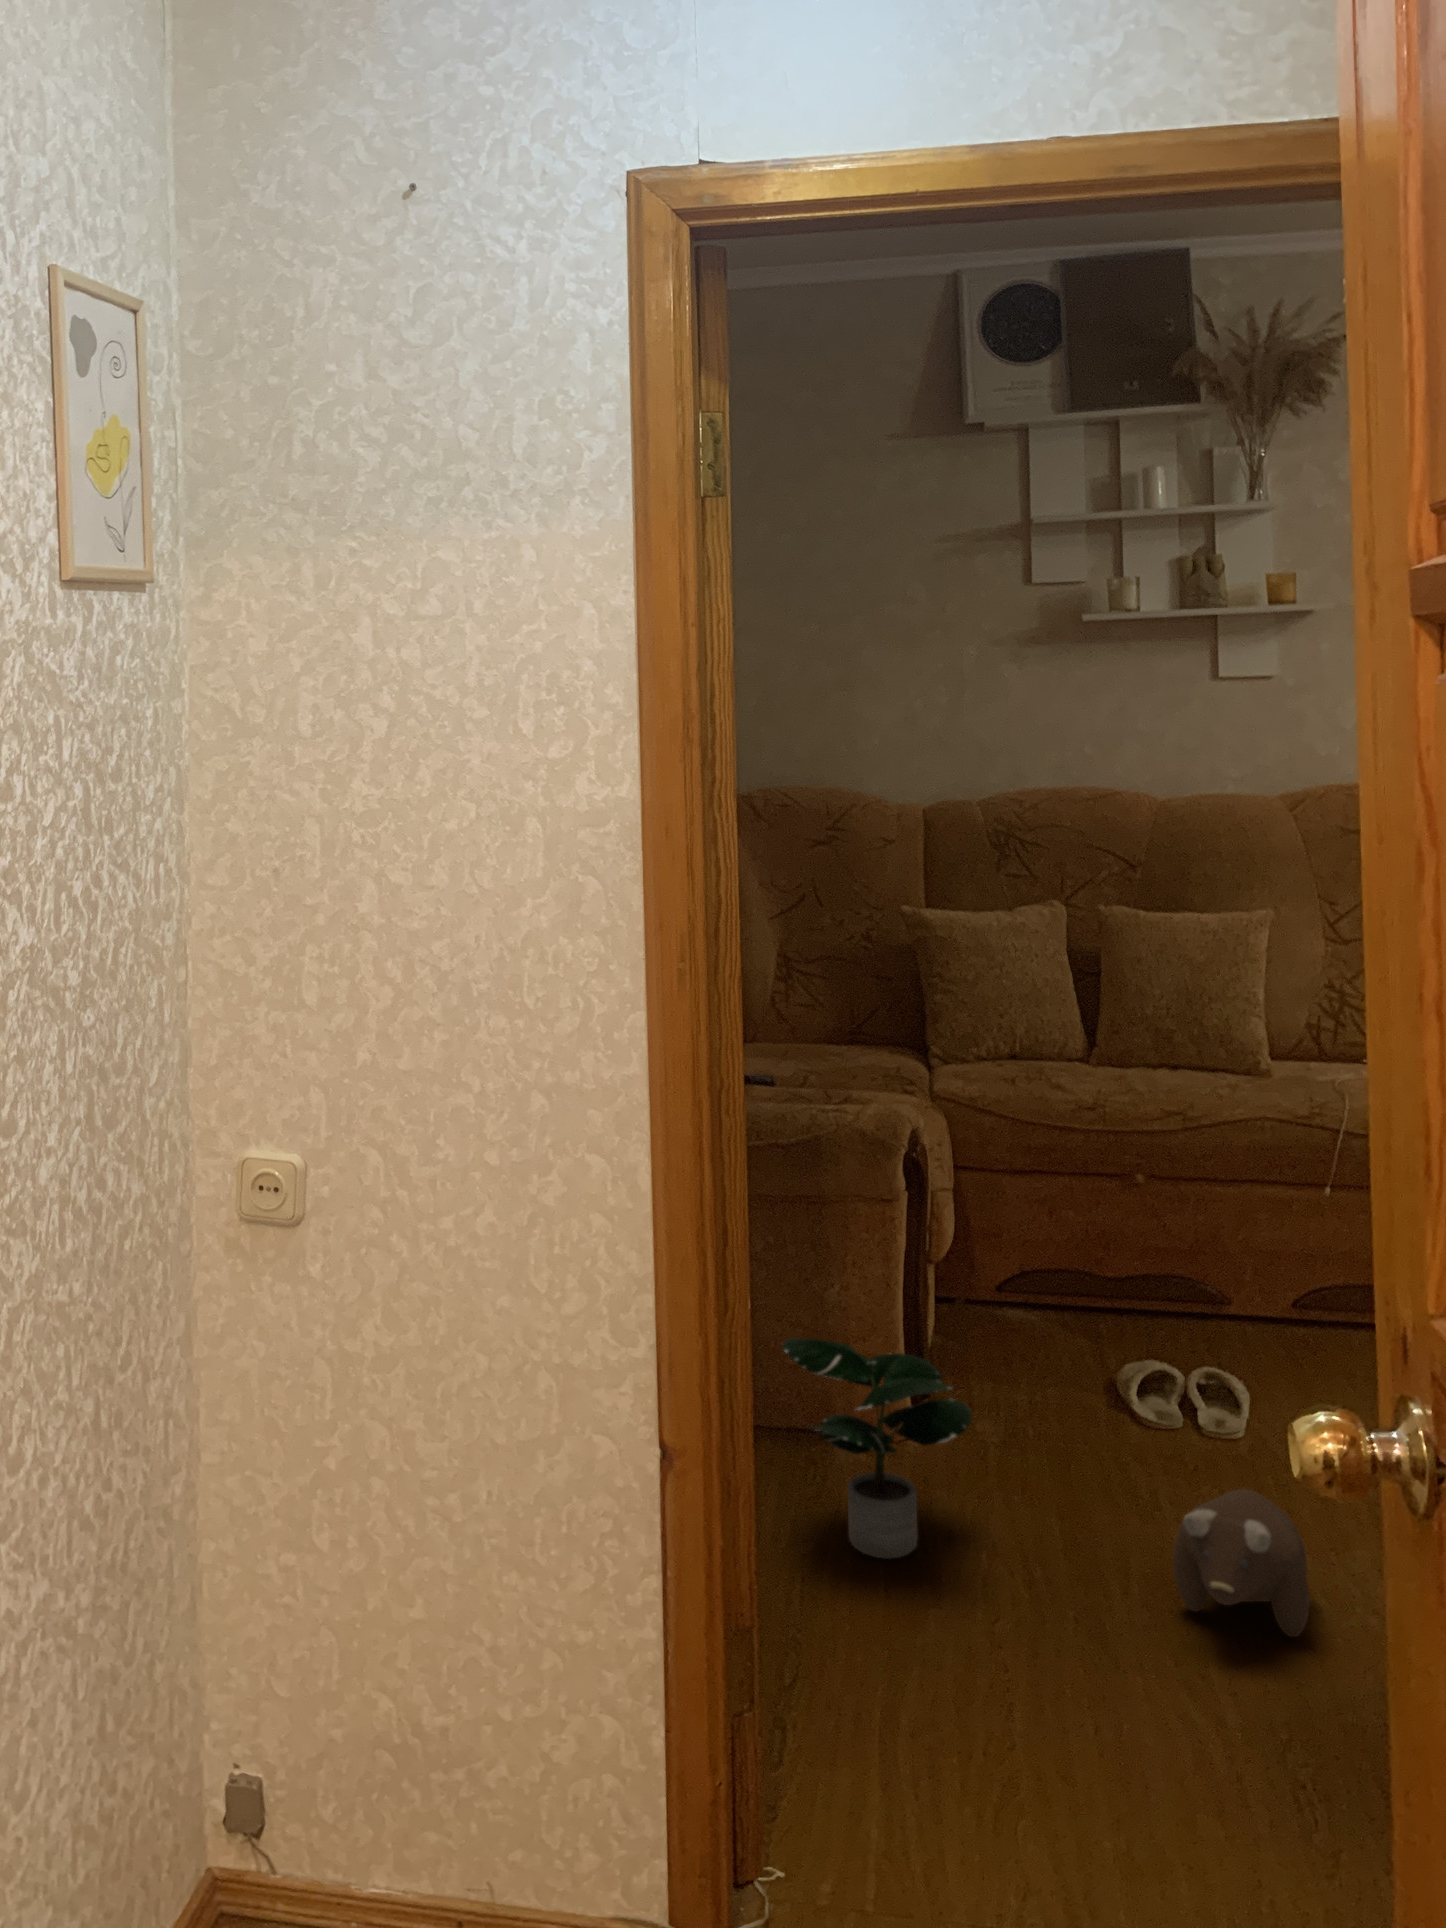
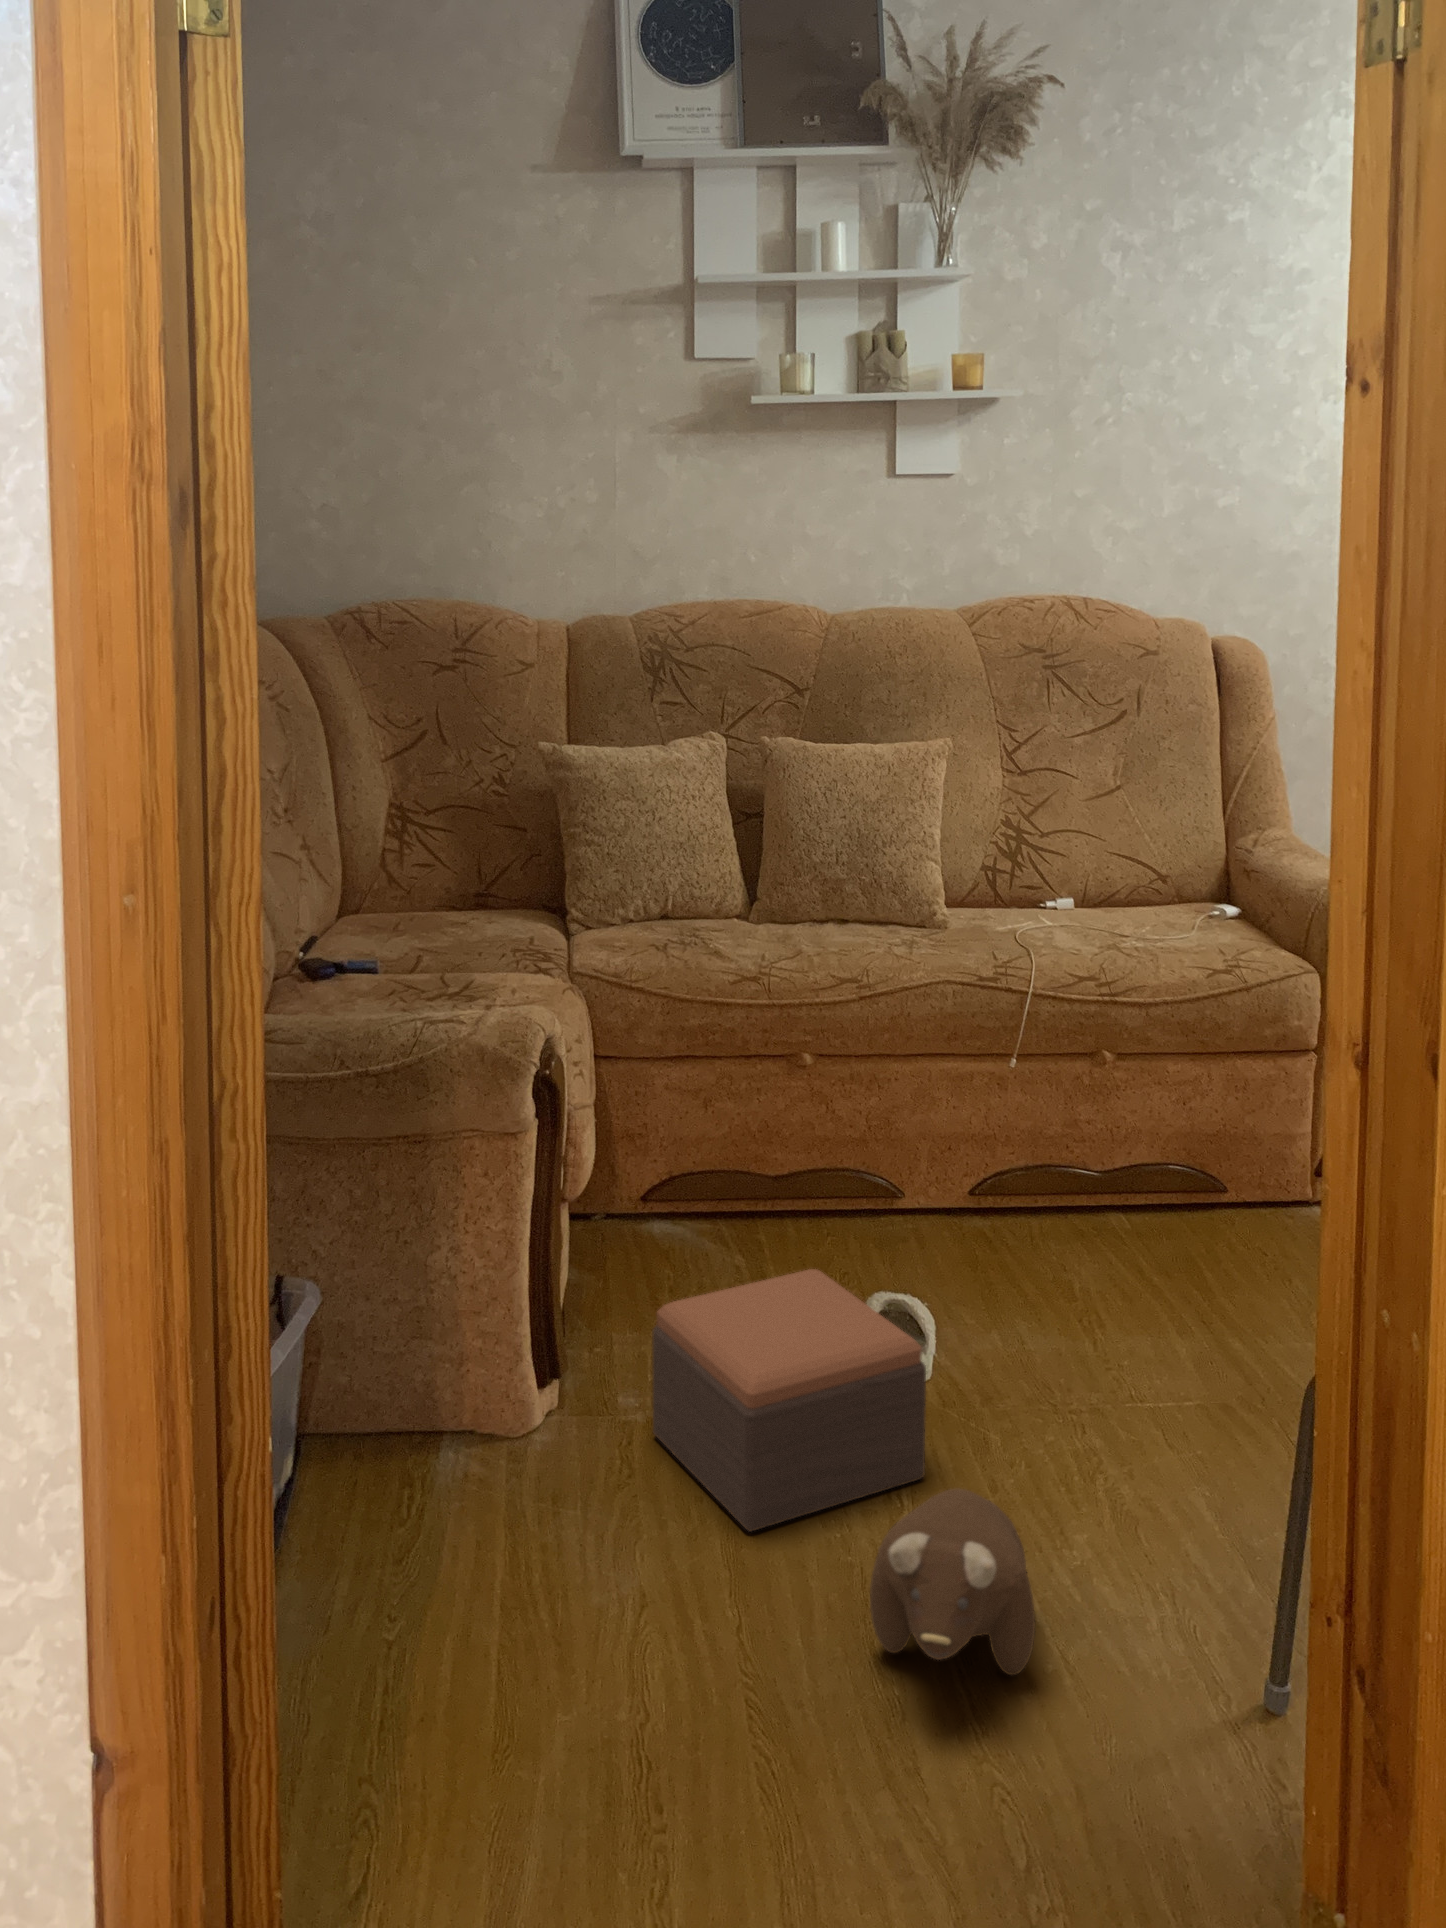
footstool: none [1002,1335,1233,1525] -> present [652,1269,926,1532]
potted plant: present [782,1338,971,1559] -> none [364,1340,616,1628]

